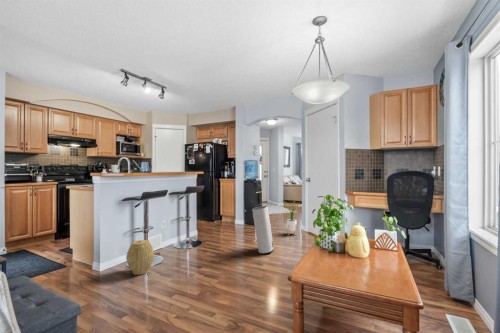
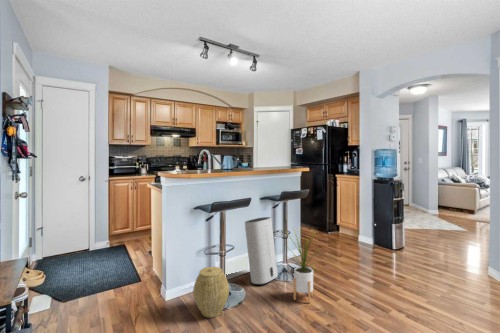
air purifier: present [252,206,274,253] -> present [245,217,278,284]
house plant: present [287,206,297,235] -> present [294,235,319,303]

